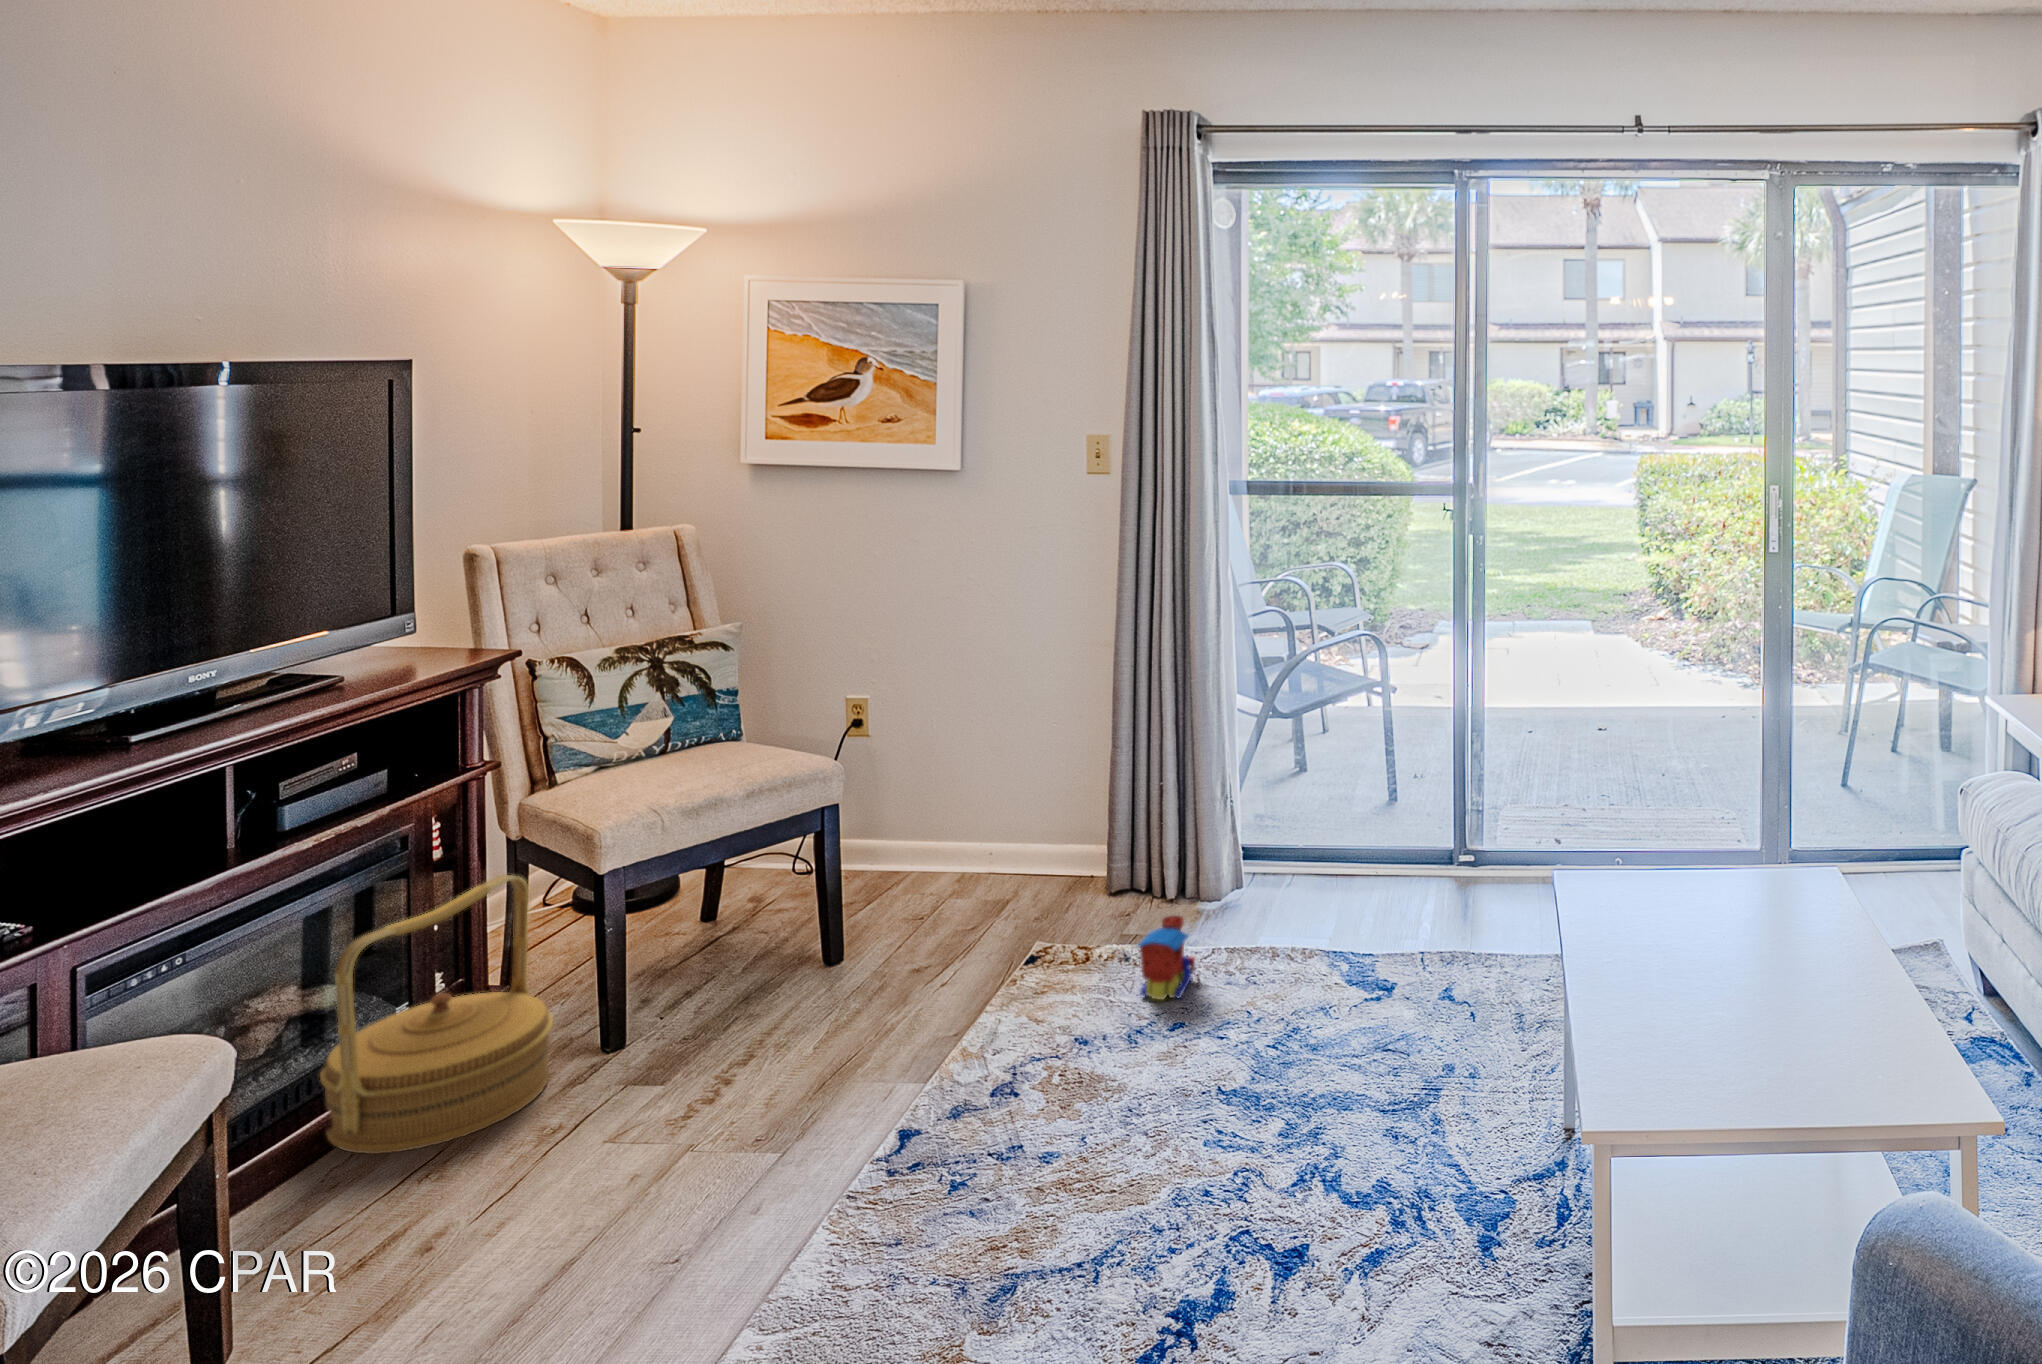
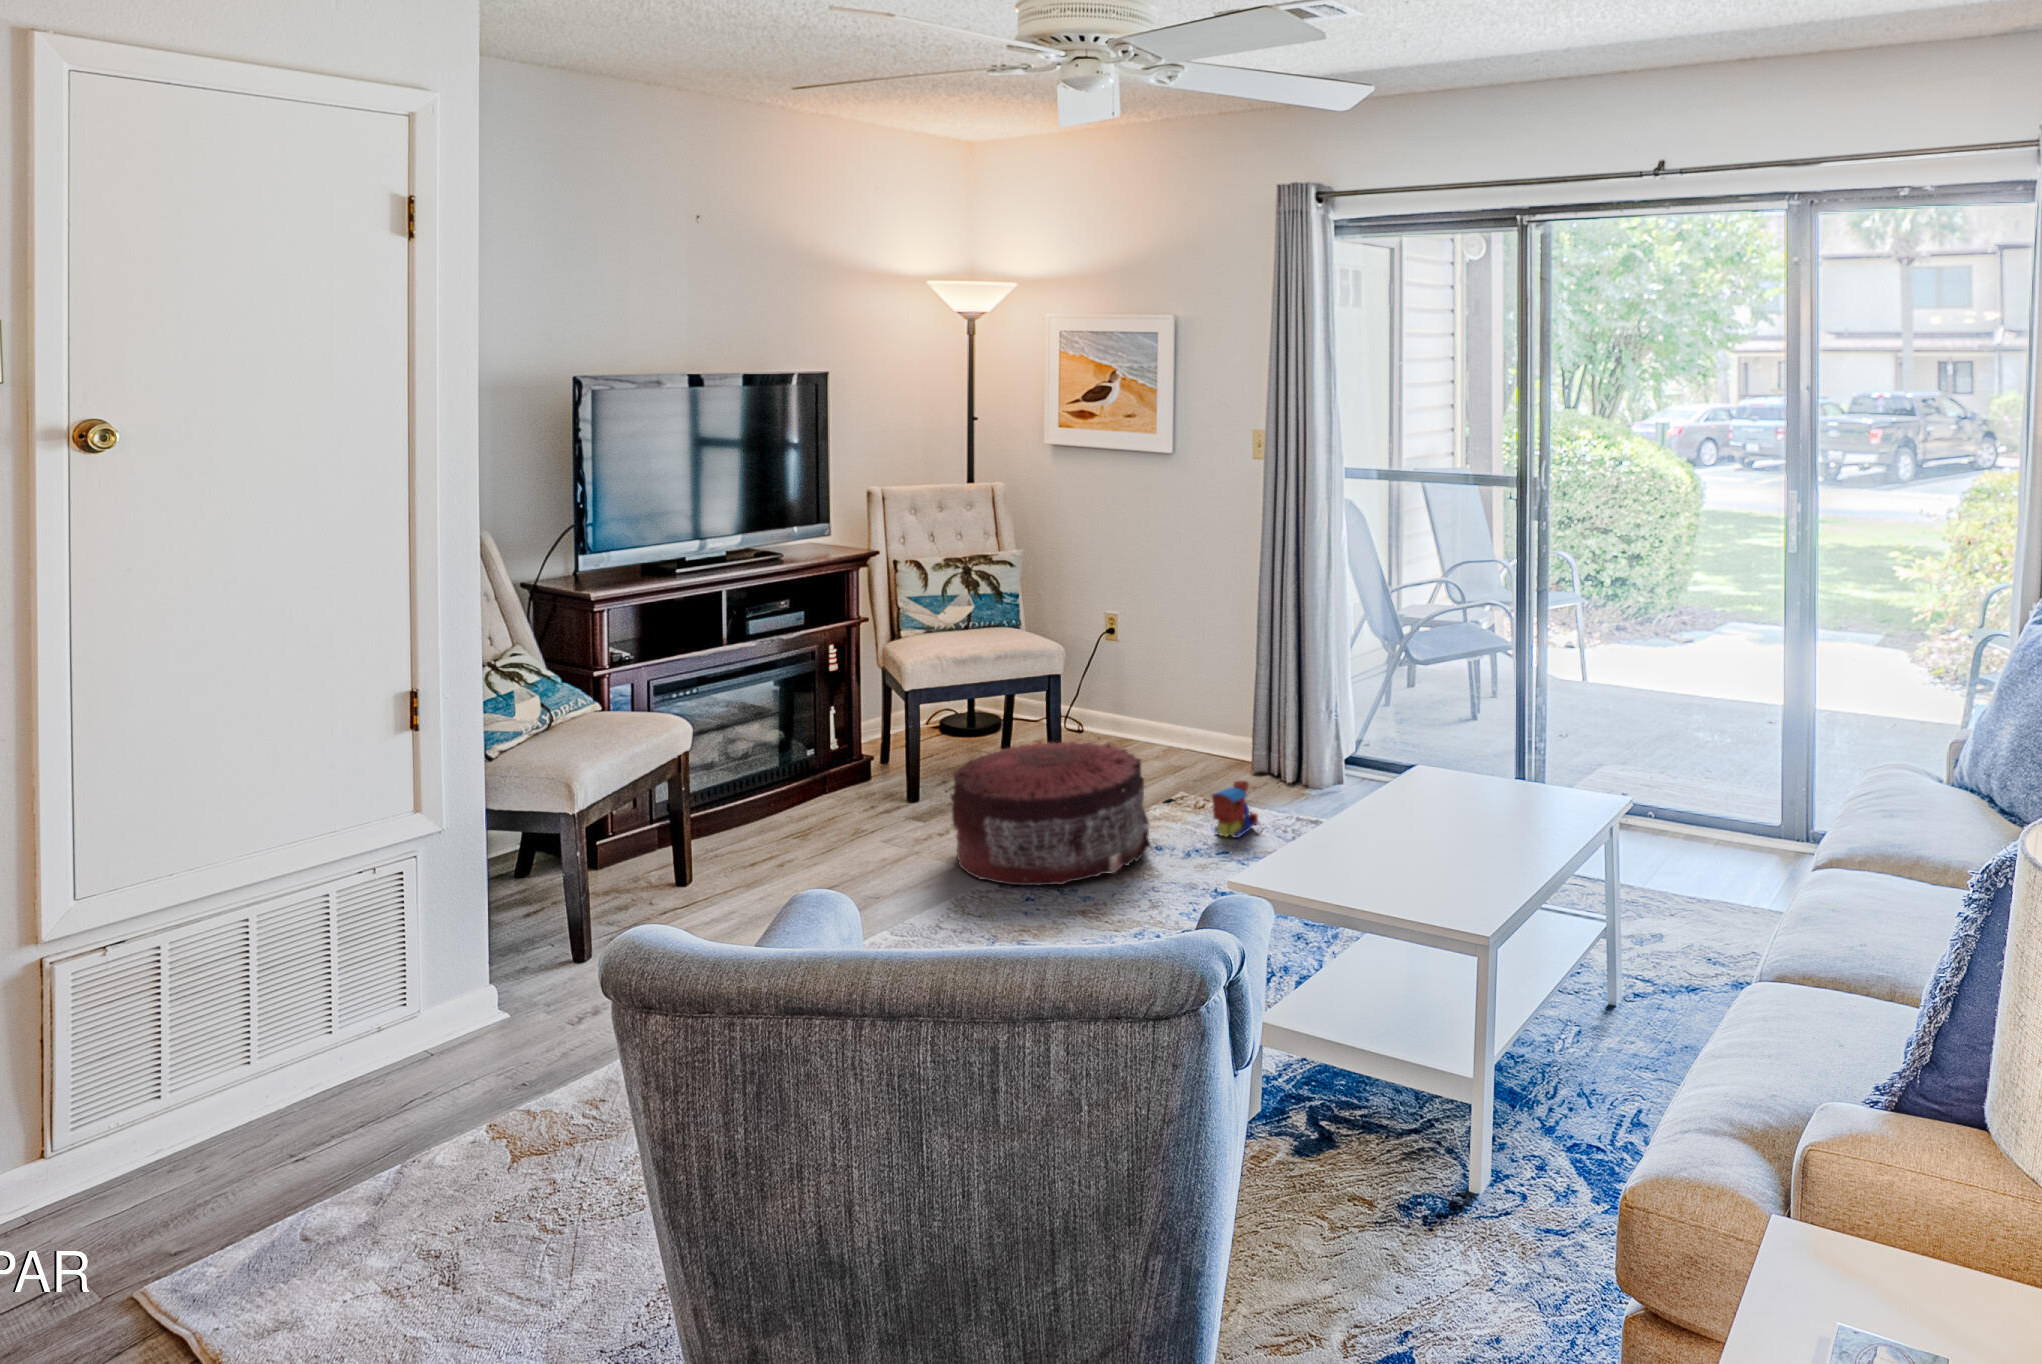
woven basket: present [320,875,553,1154] -> none [763,683,877,827]
pouf: none [754,899,1084,1173] -> present [951,741,1151,885]

